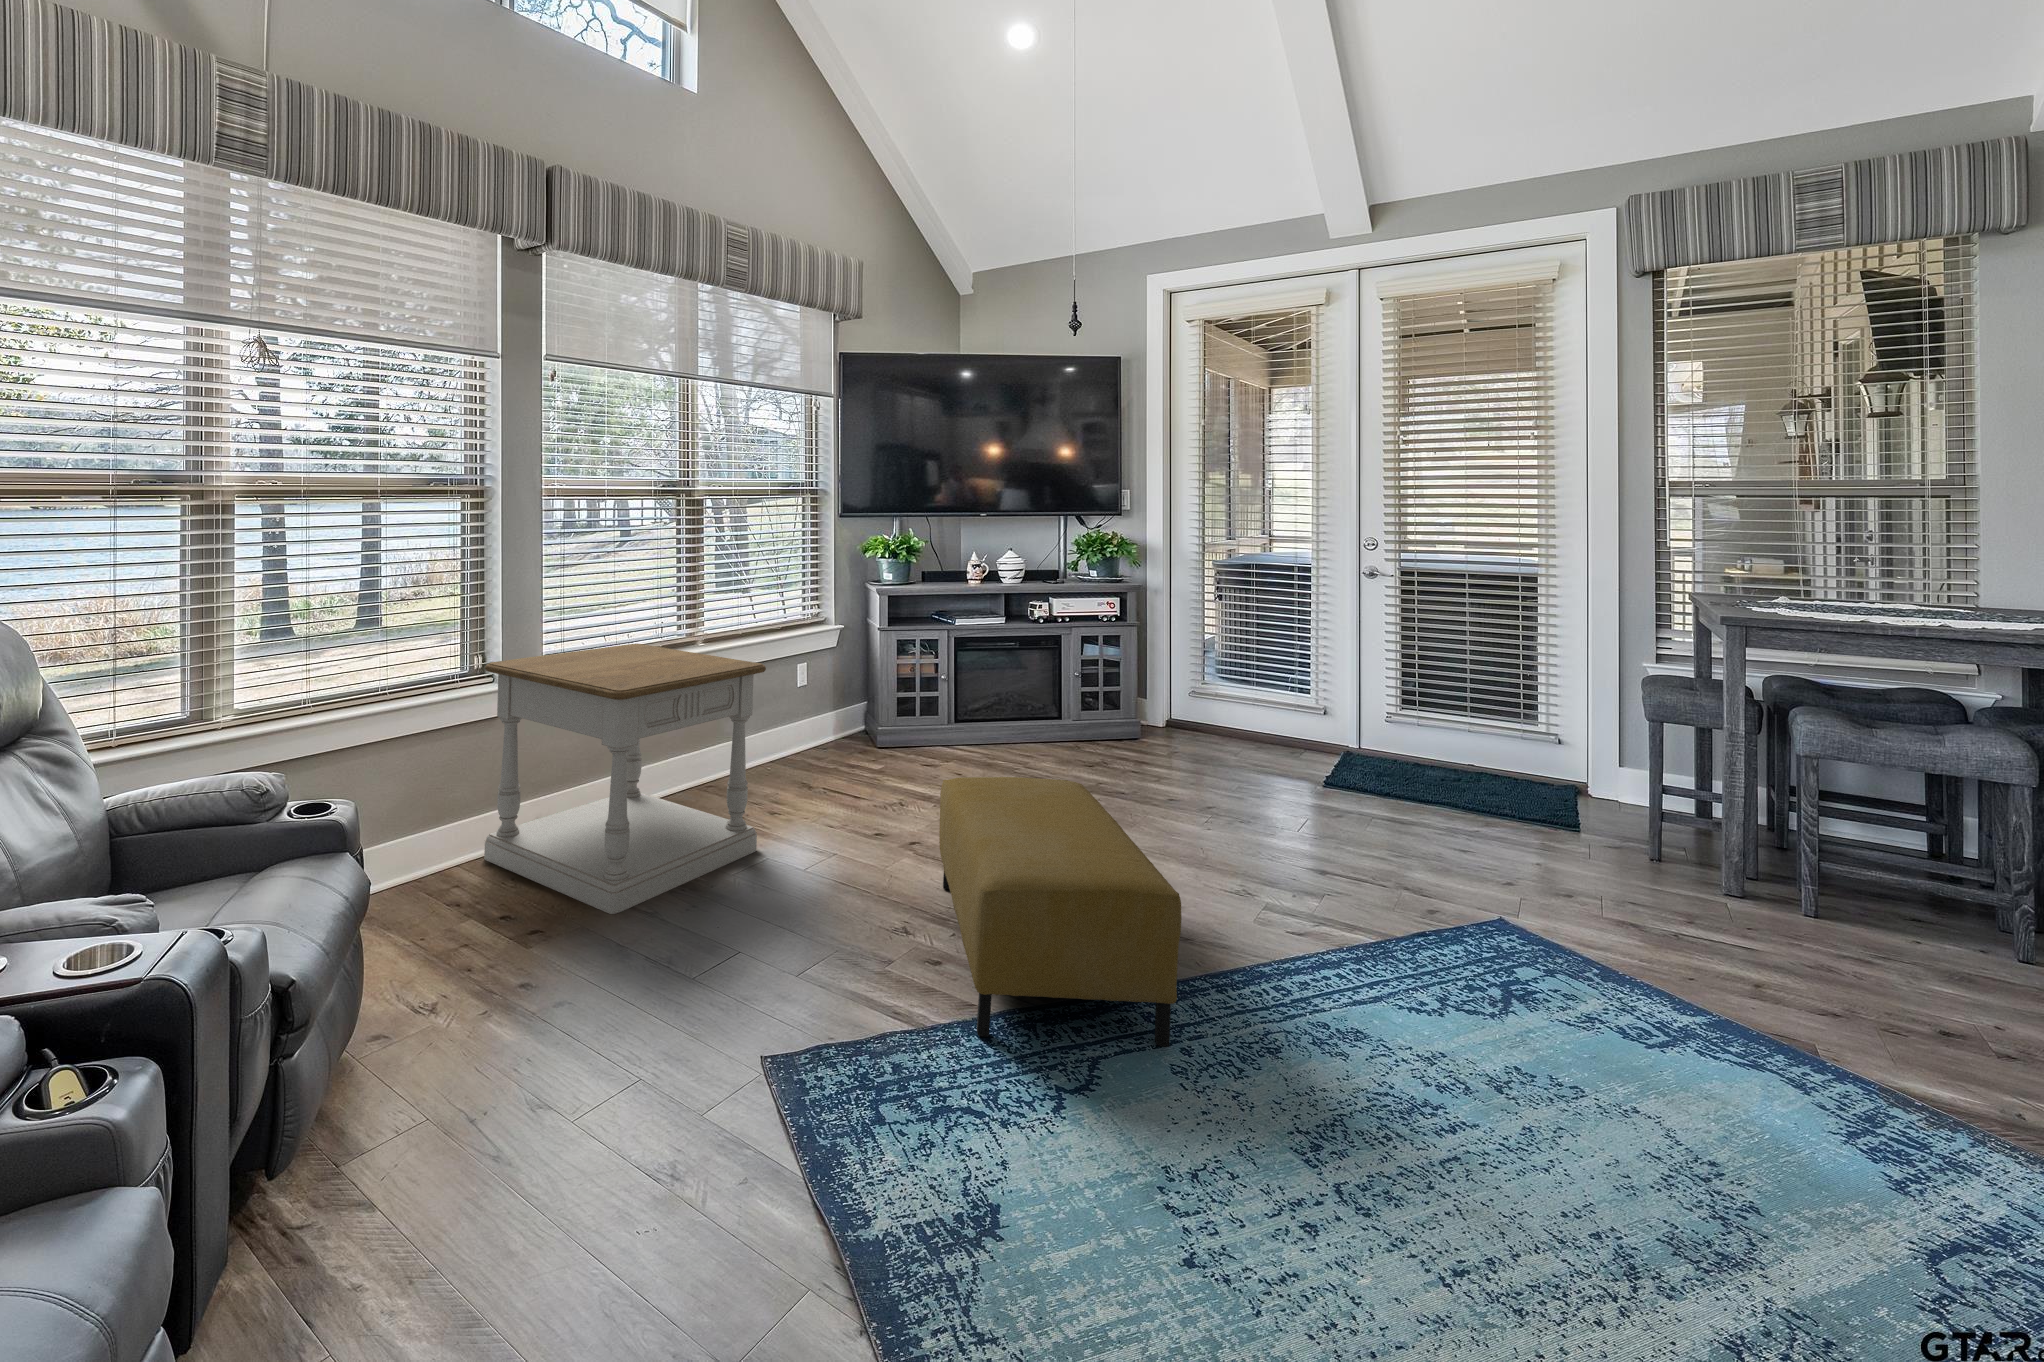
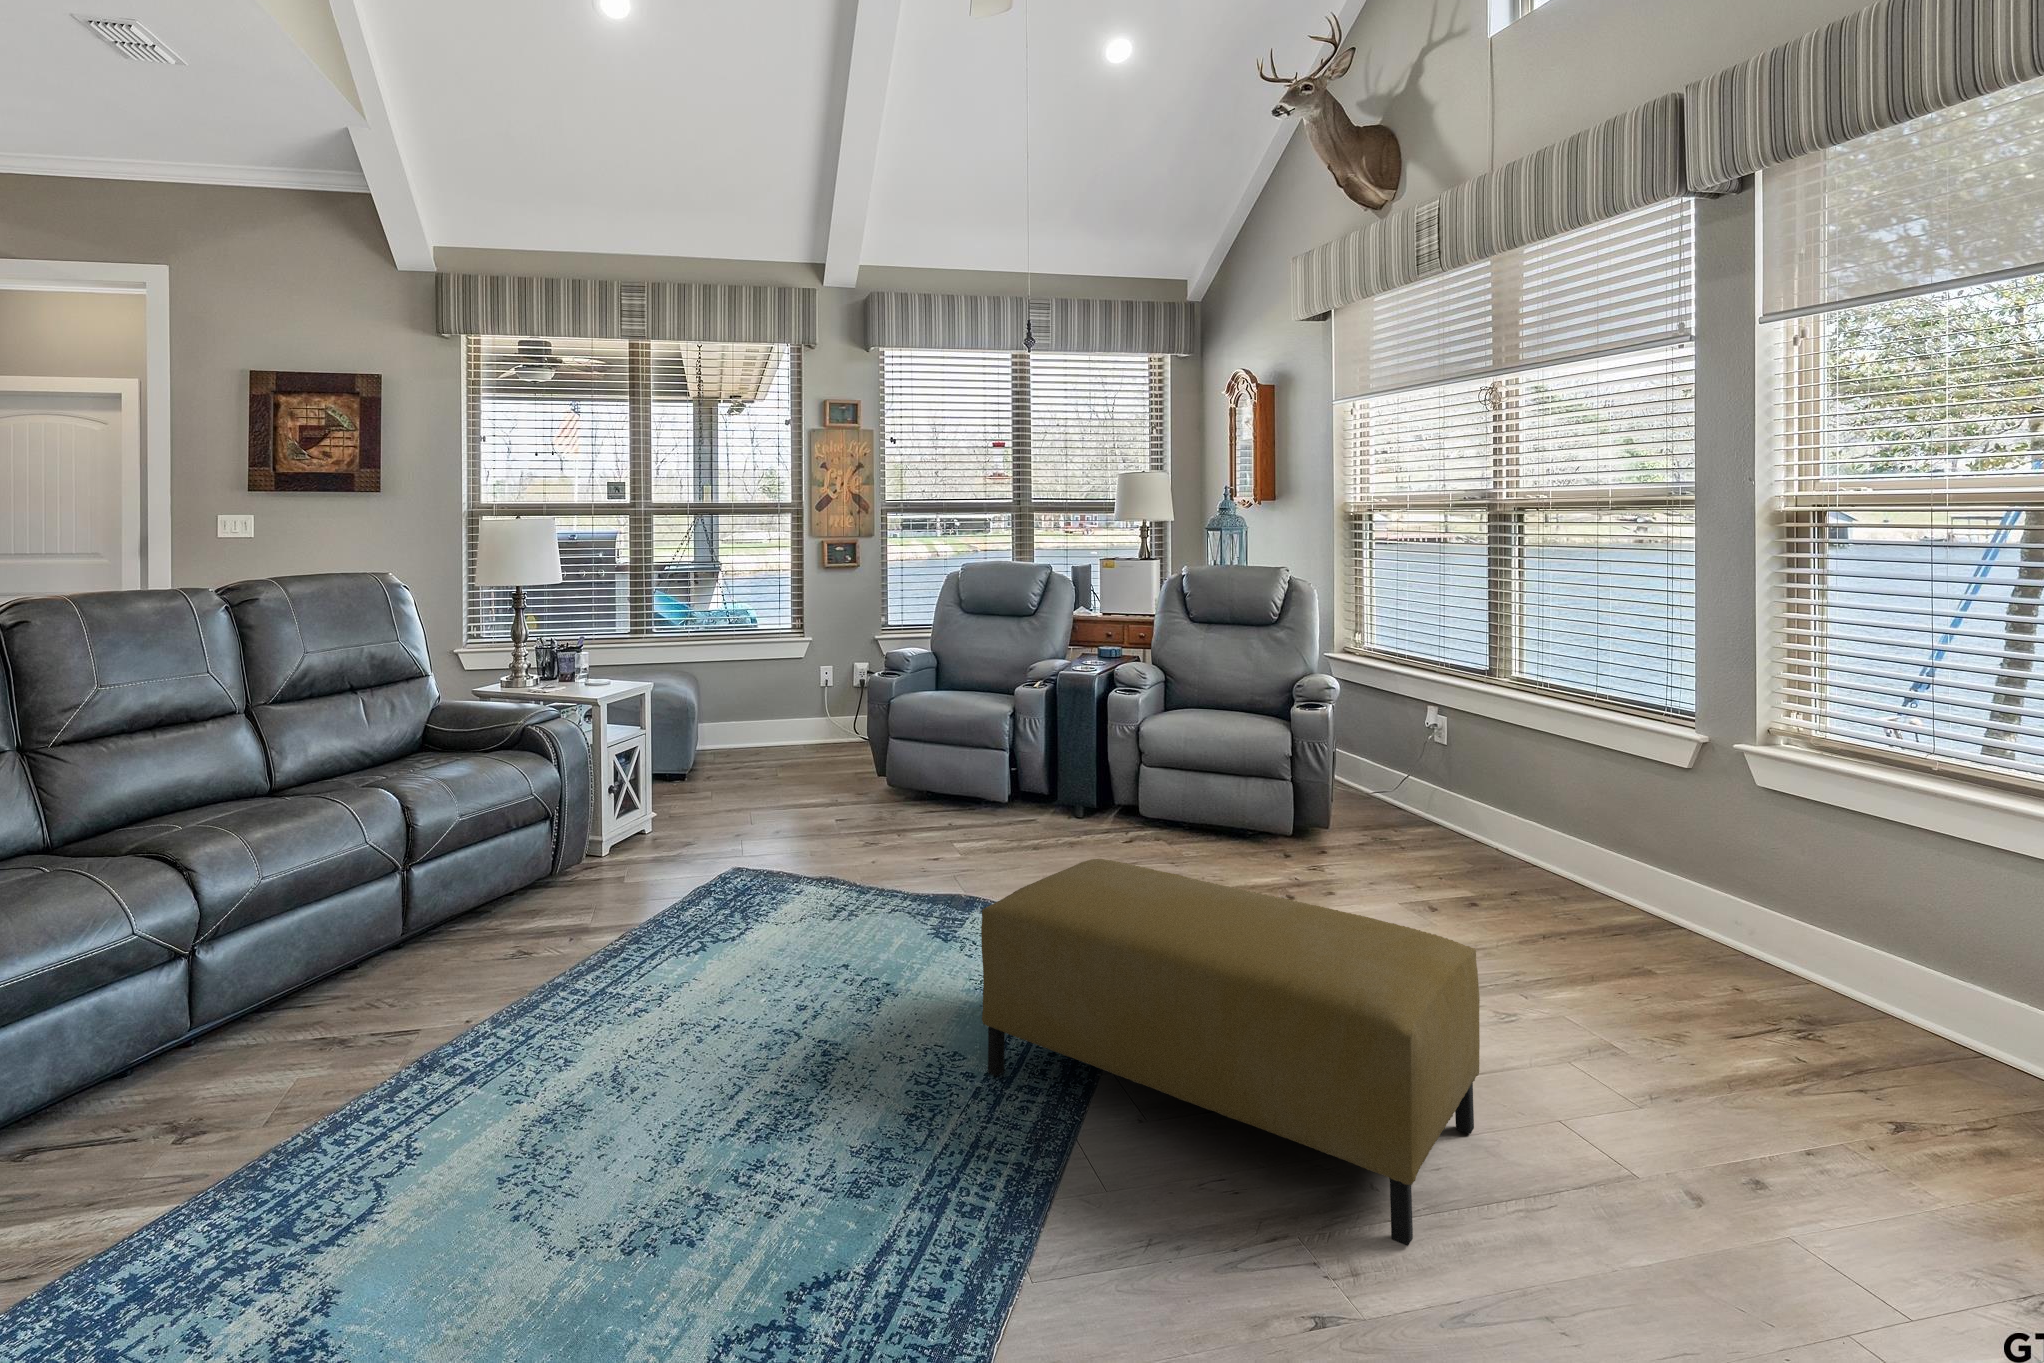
side table: present [484,644,766,914] -> none [1443,689,1891,1048]

